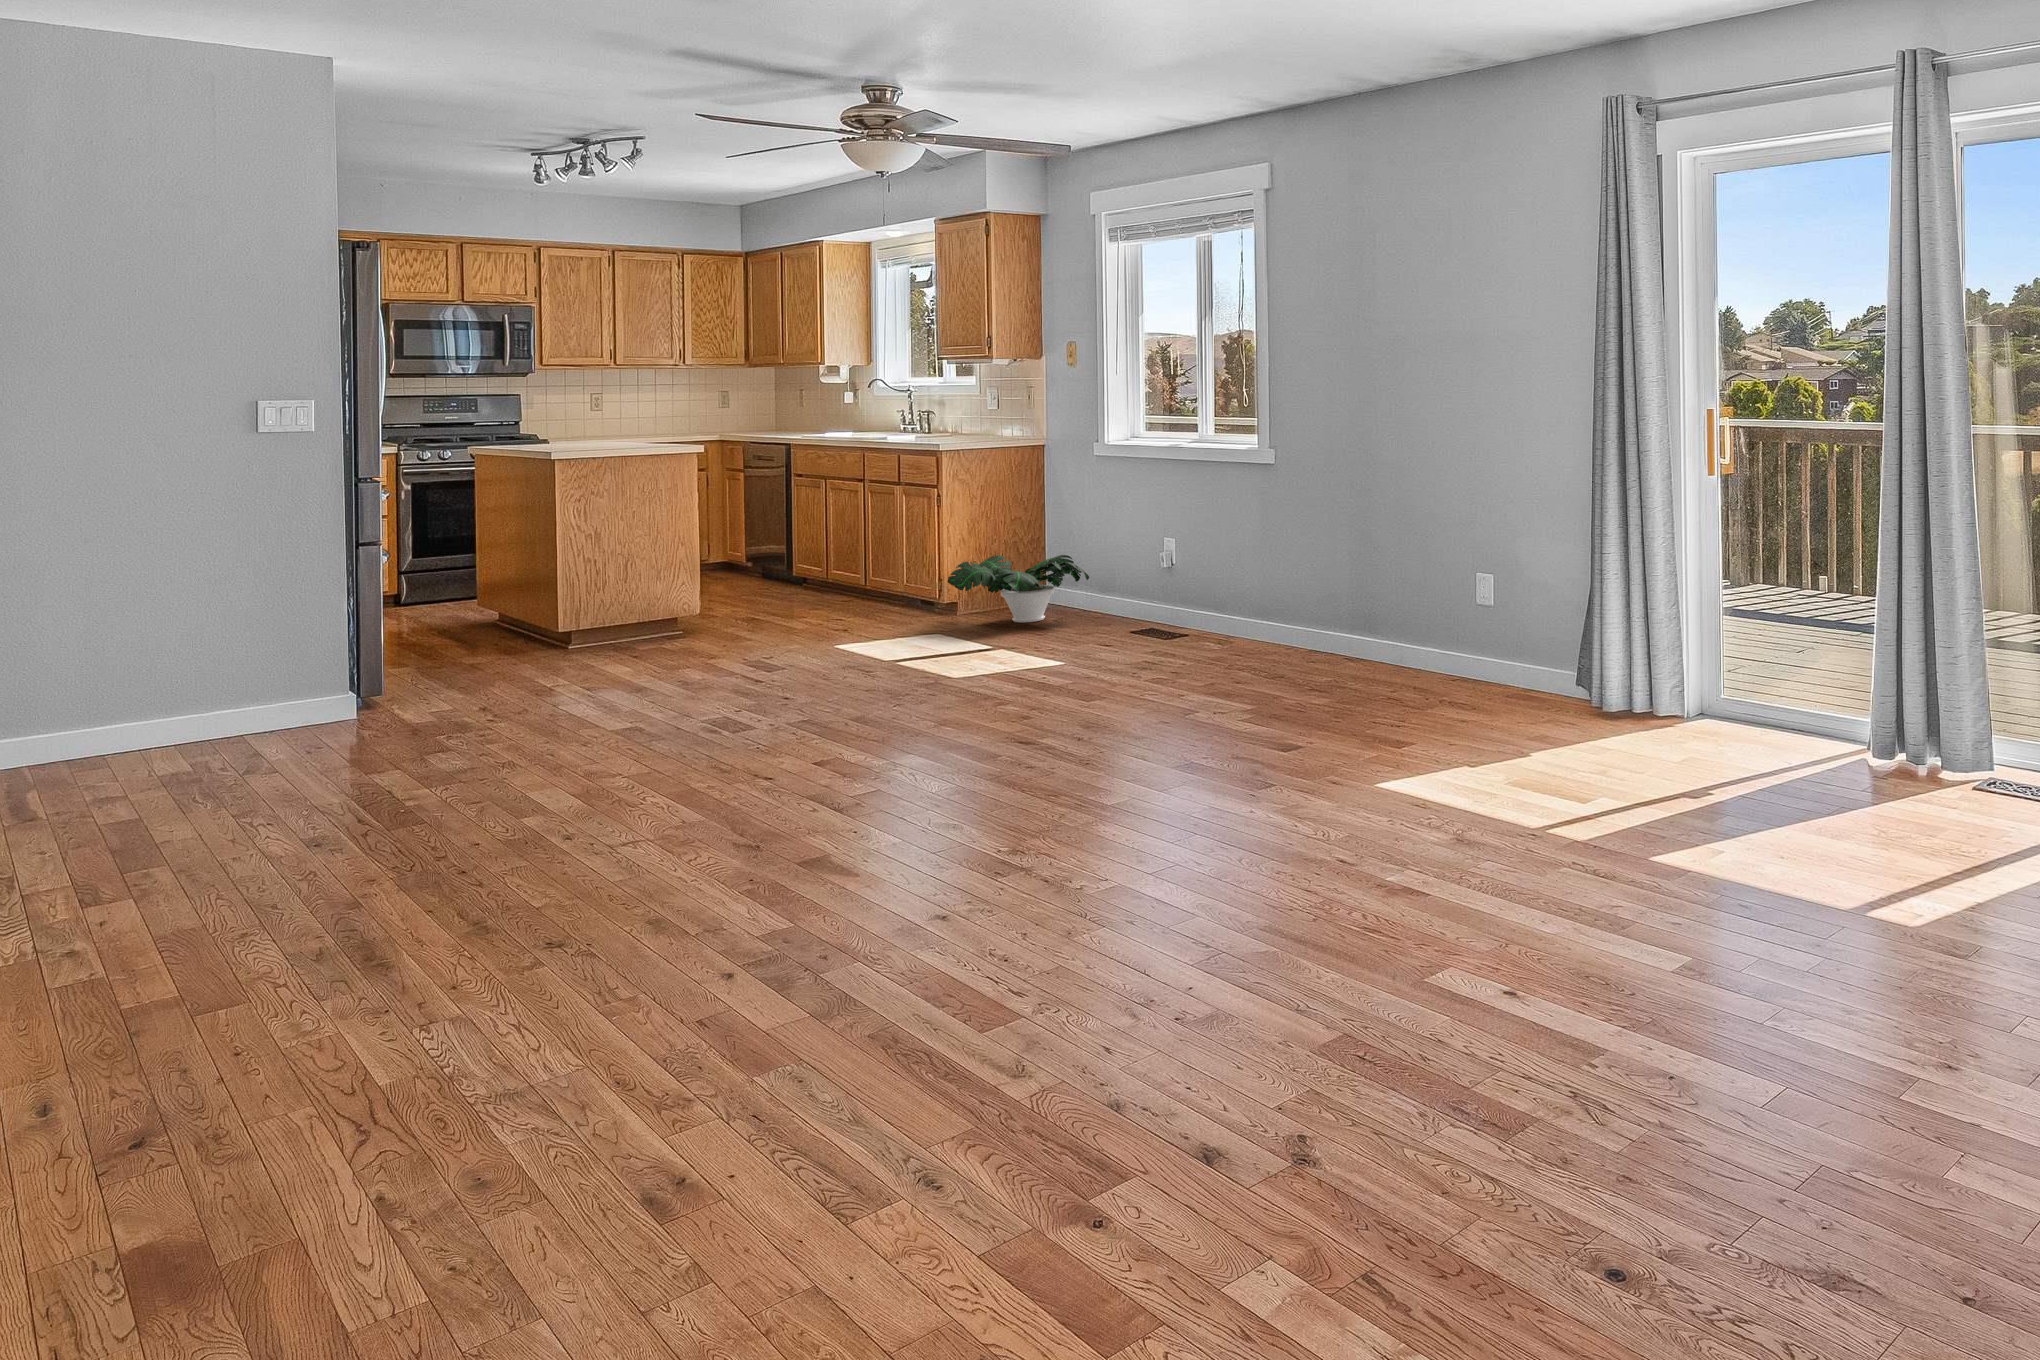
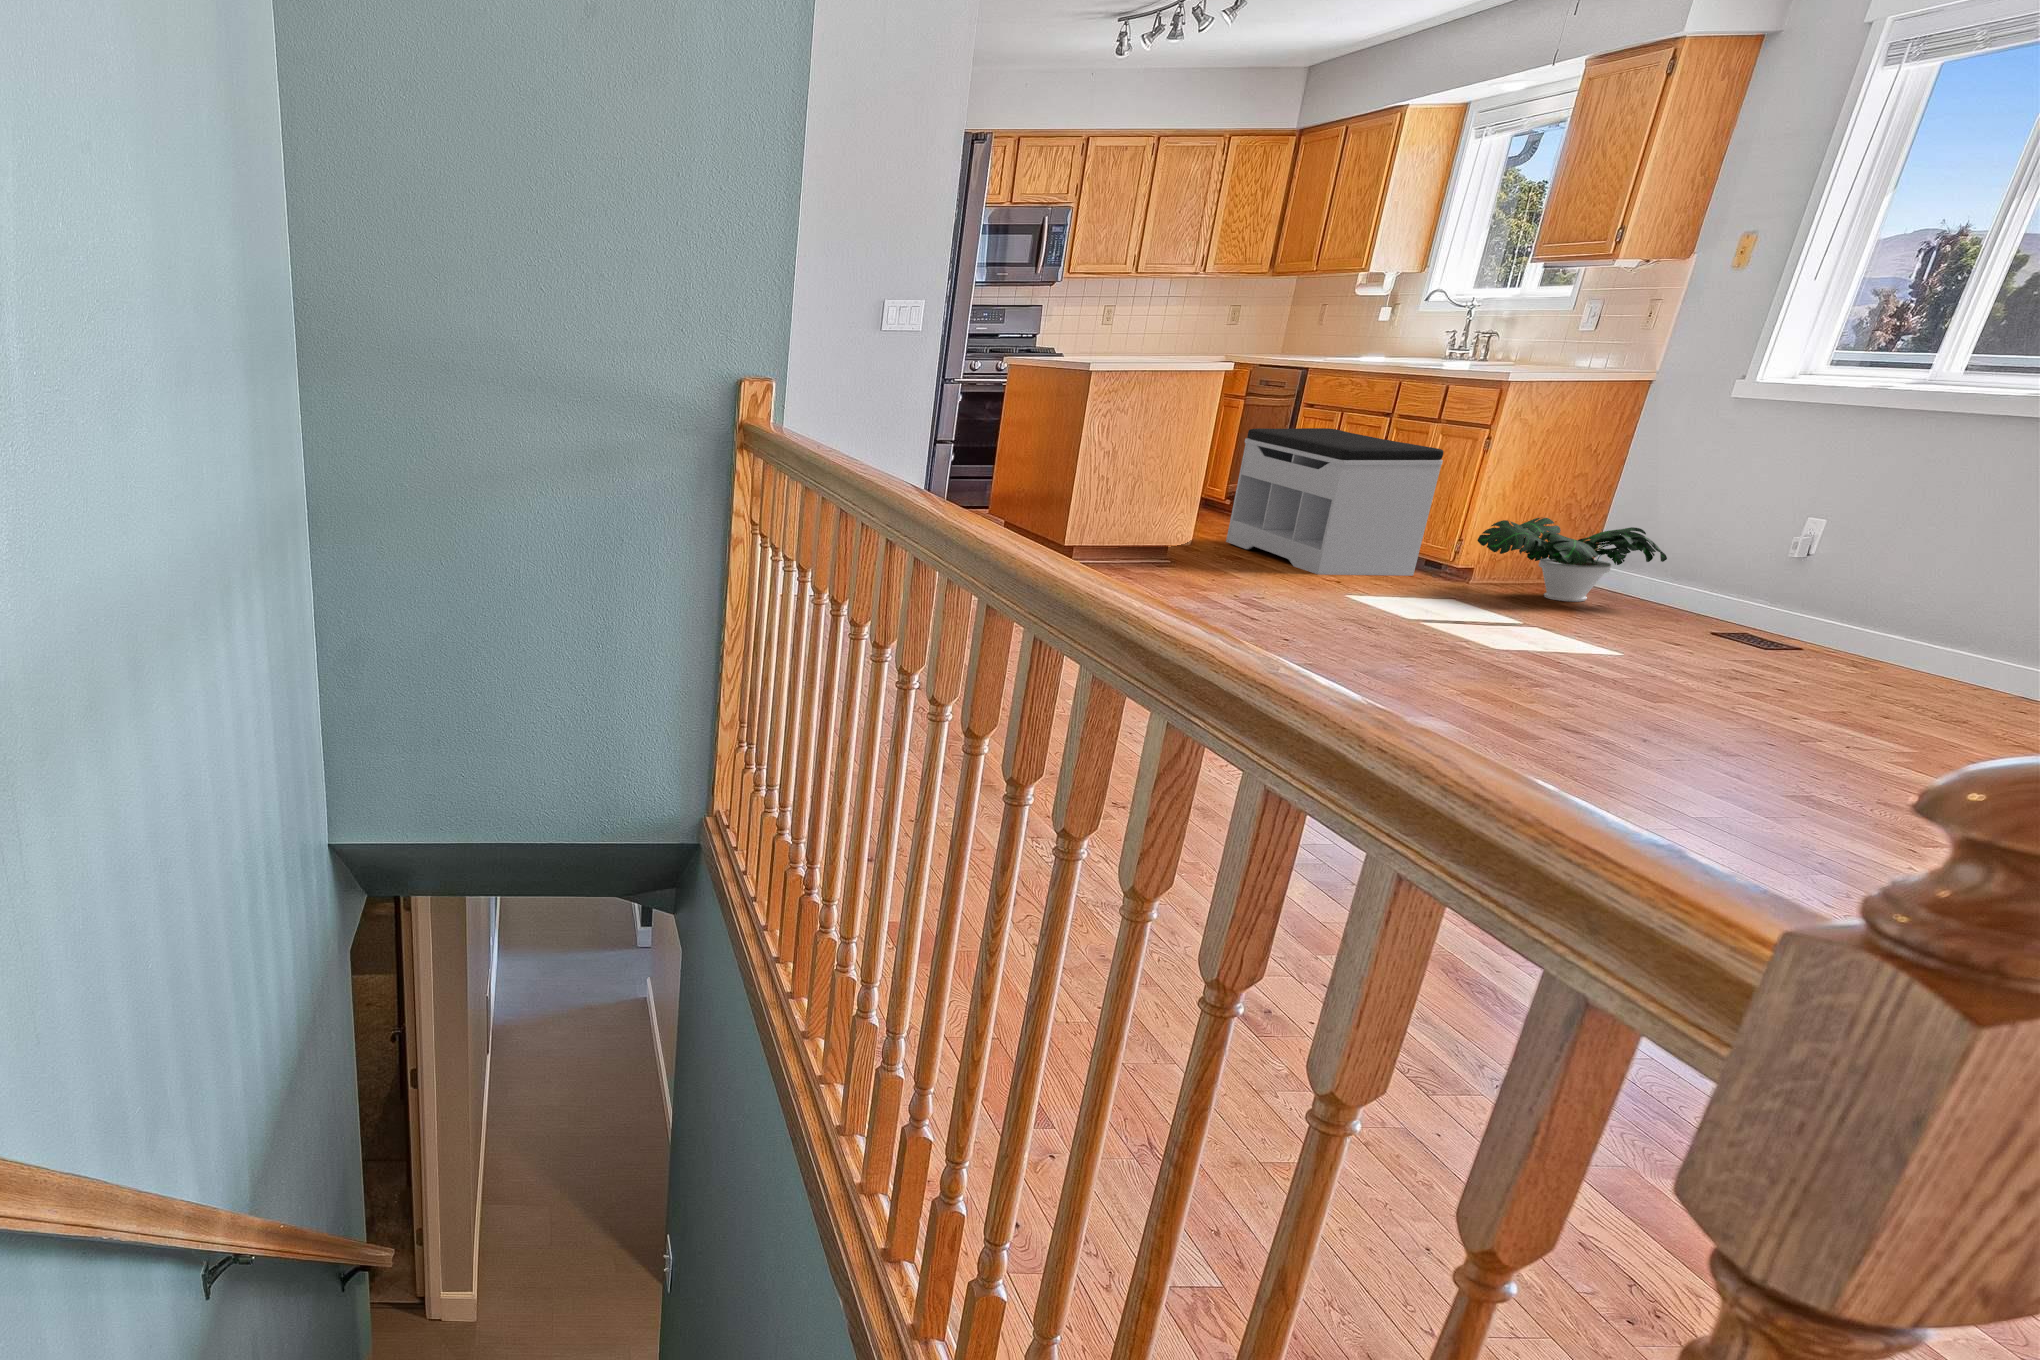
bench: none [736,497,909,633] -> present [1226,428,1443,576]

